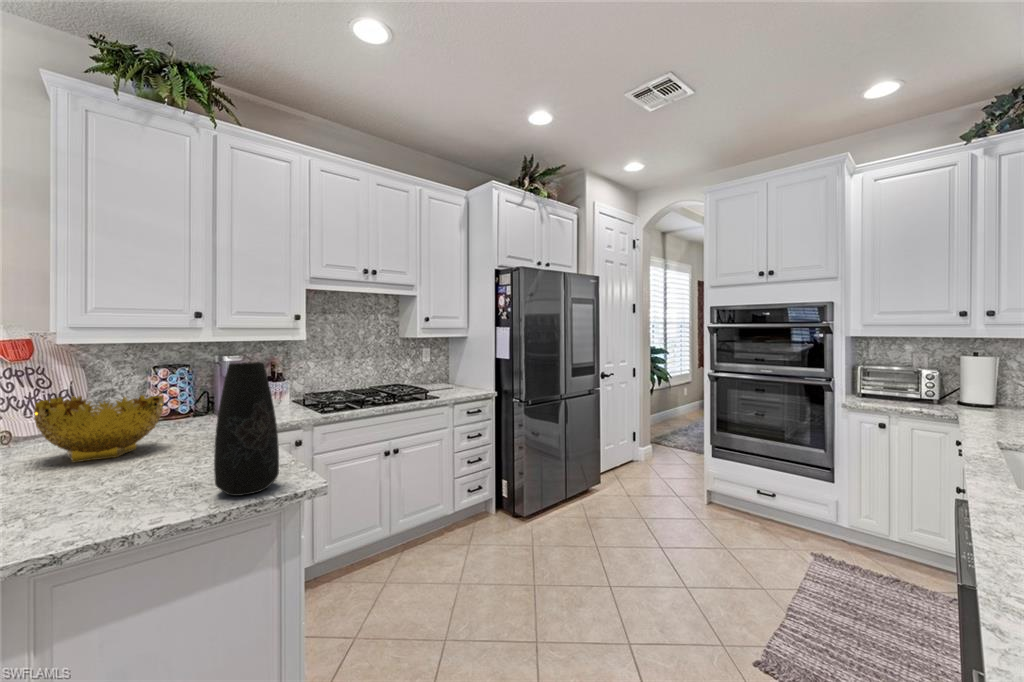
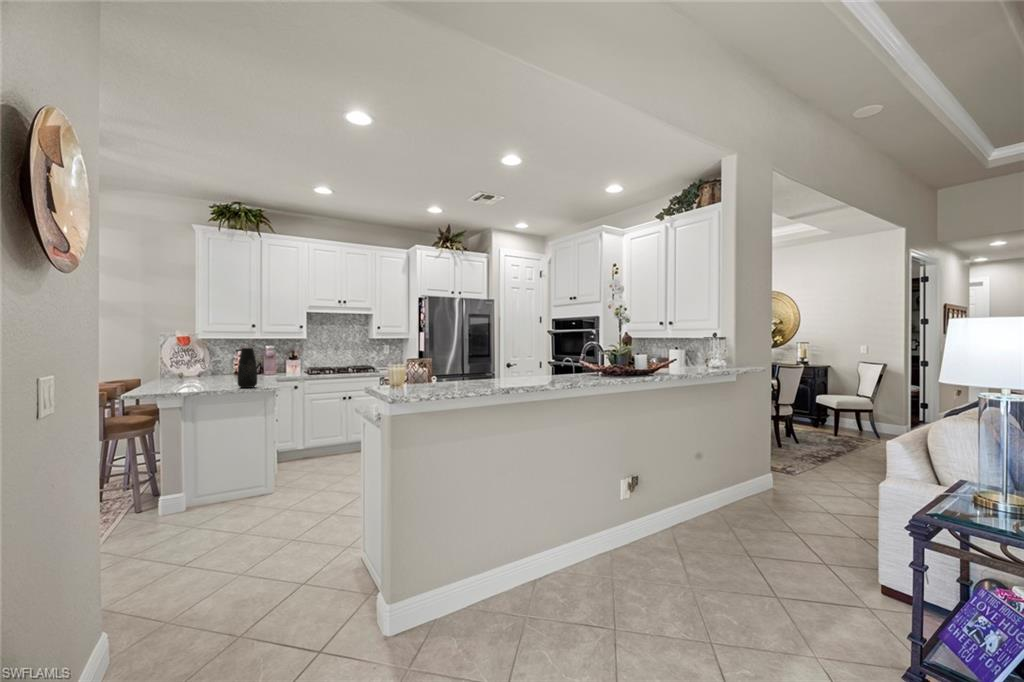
decorative bowl: present [34,395,164,462] -> none [191,359,233,382]

